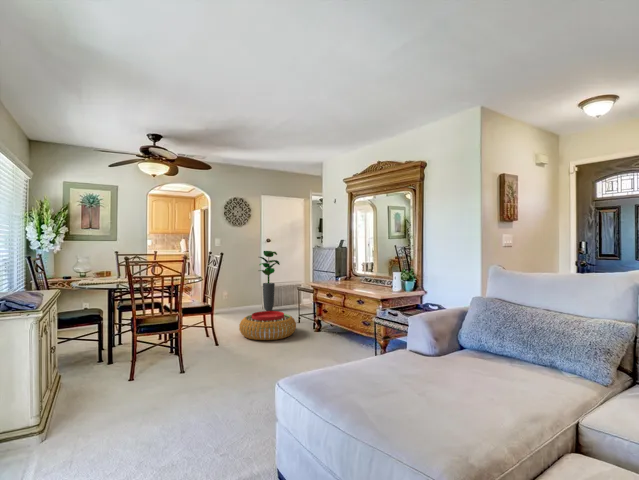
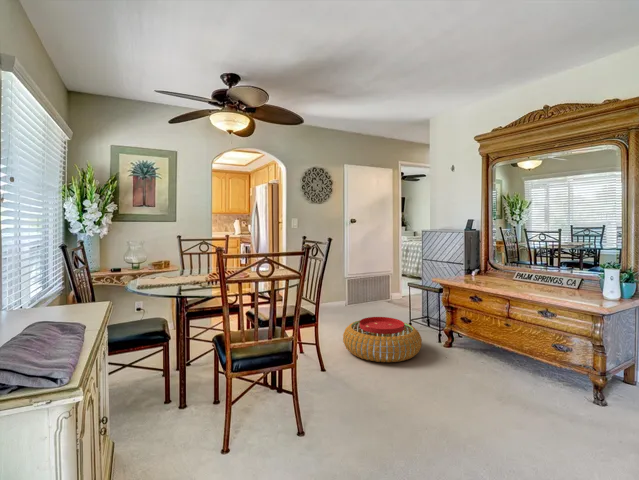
potted plant: present [259,251,280,311] -> none [339,234,371,309]

